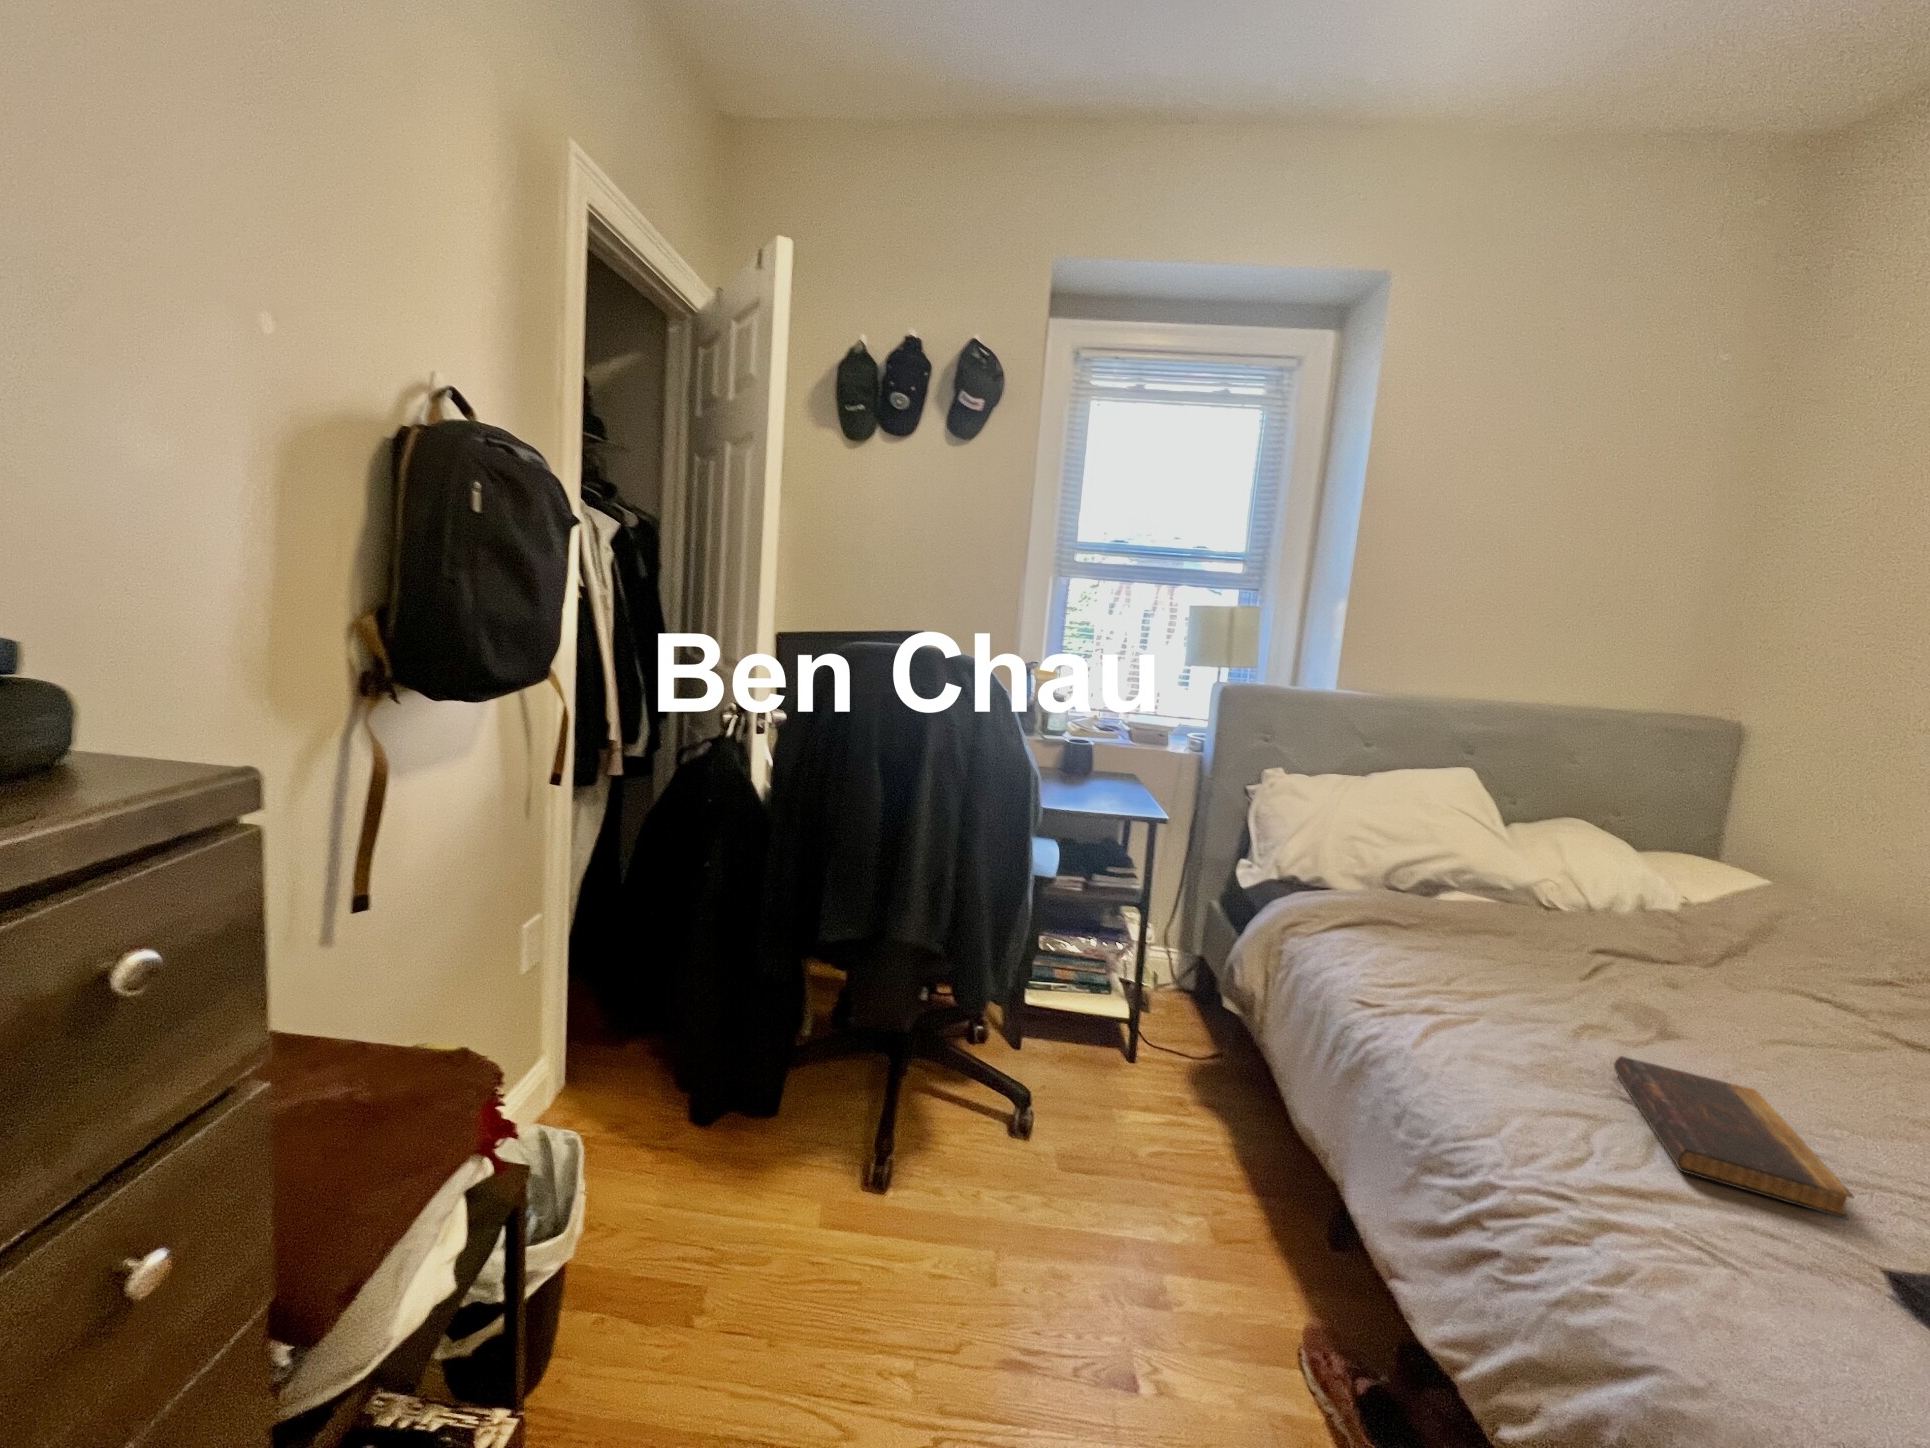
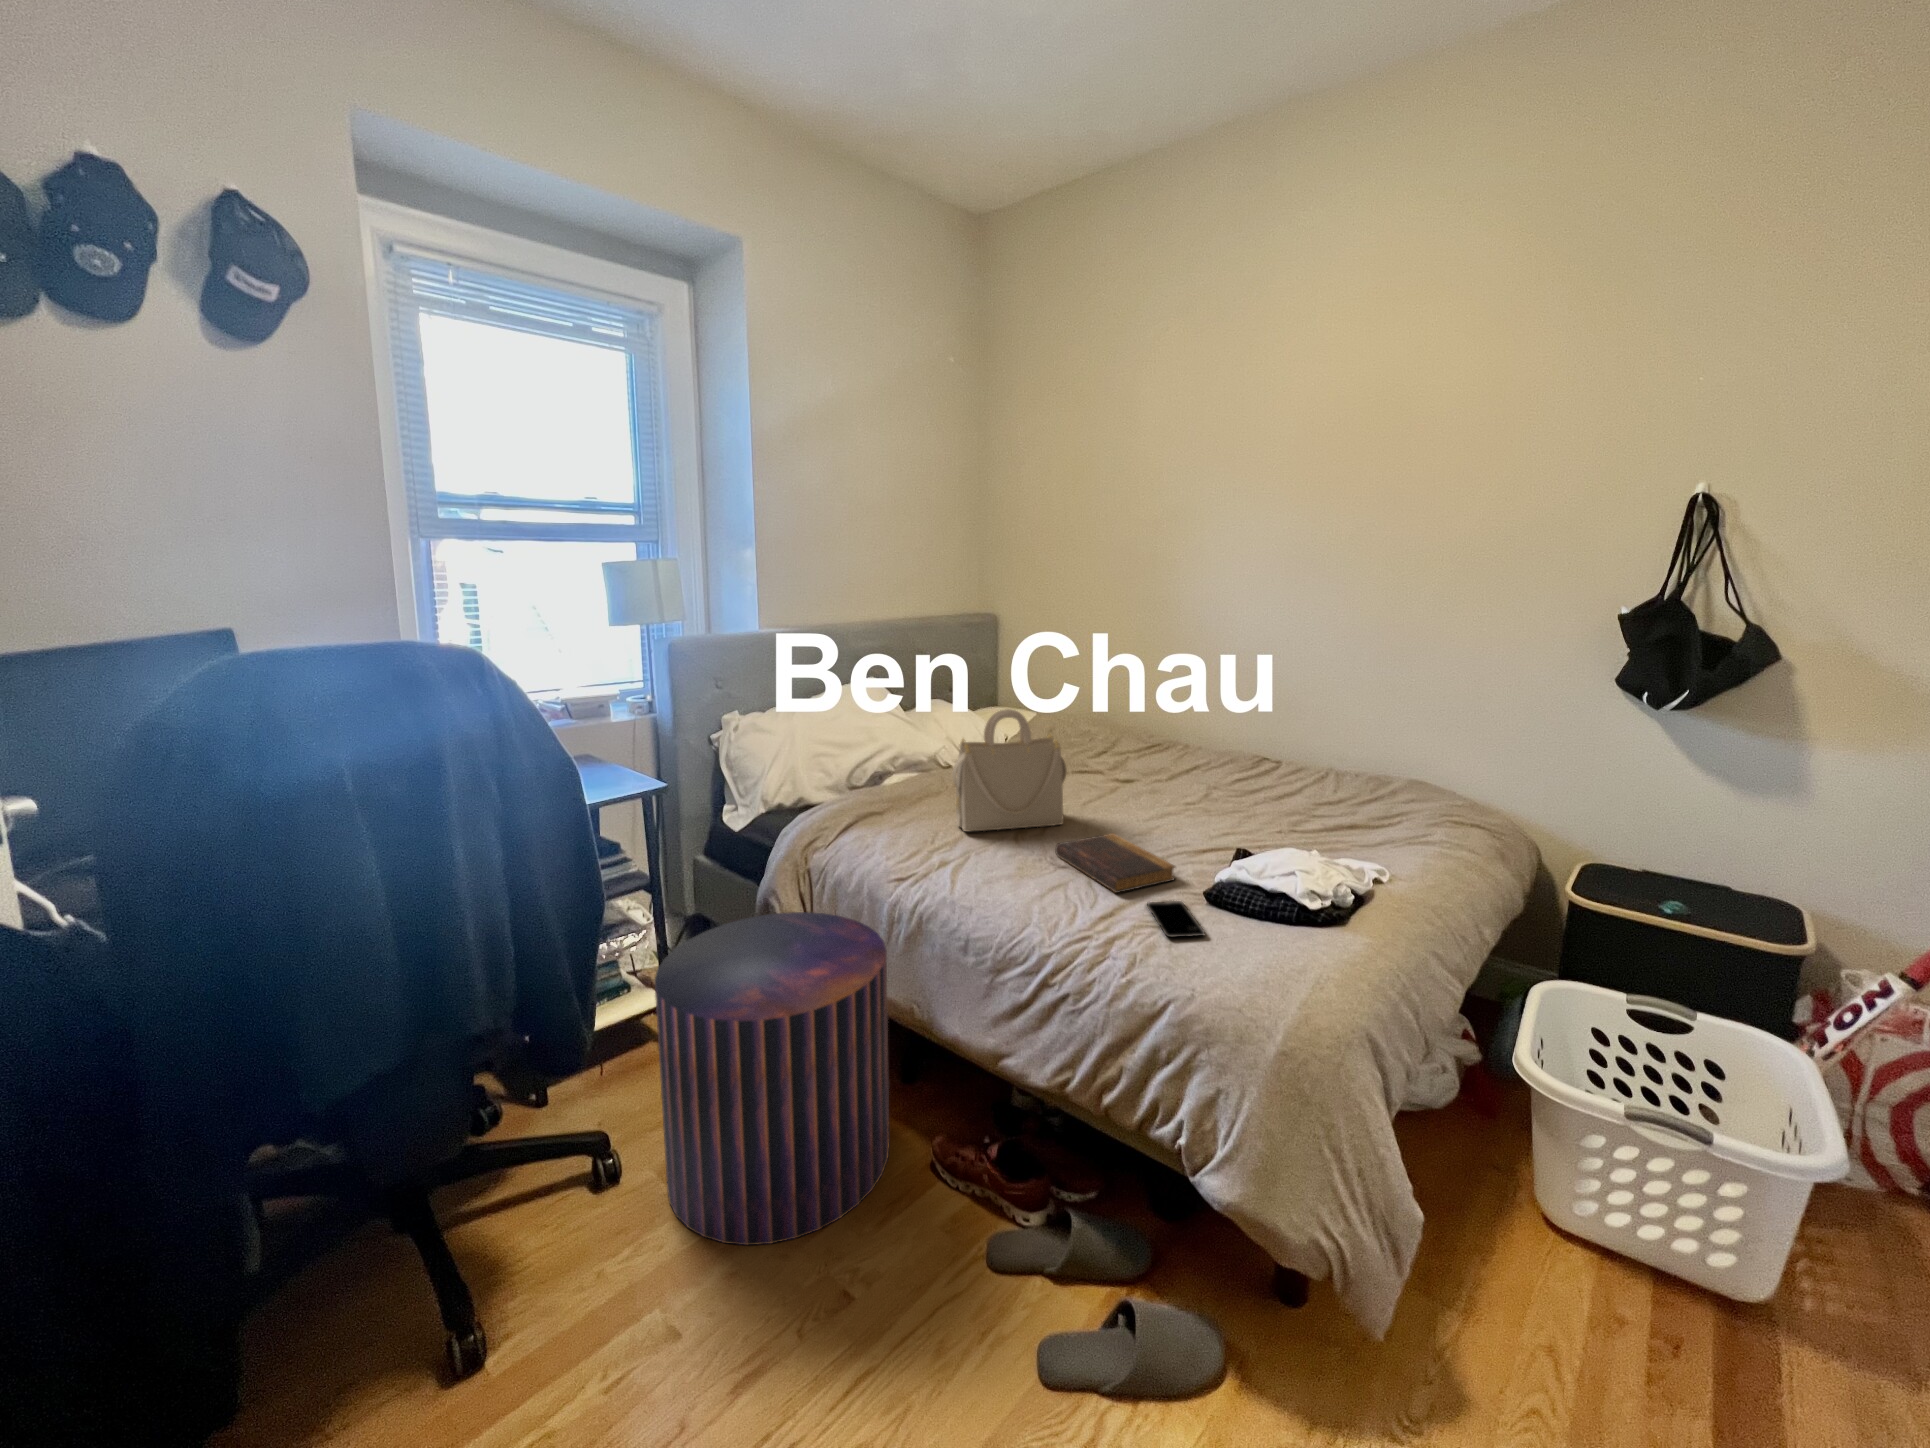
handbag: none [1483,842,1702,1040] -> present [953,709,1067,831]
pouf: none [1048,961,1310,1322] -> present [655,912,889,1245]
smartphone: none [1723,1216,1828,1330] -> present [1147,901,1205,937]

